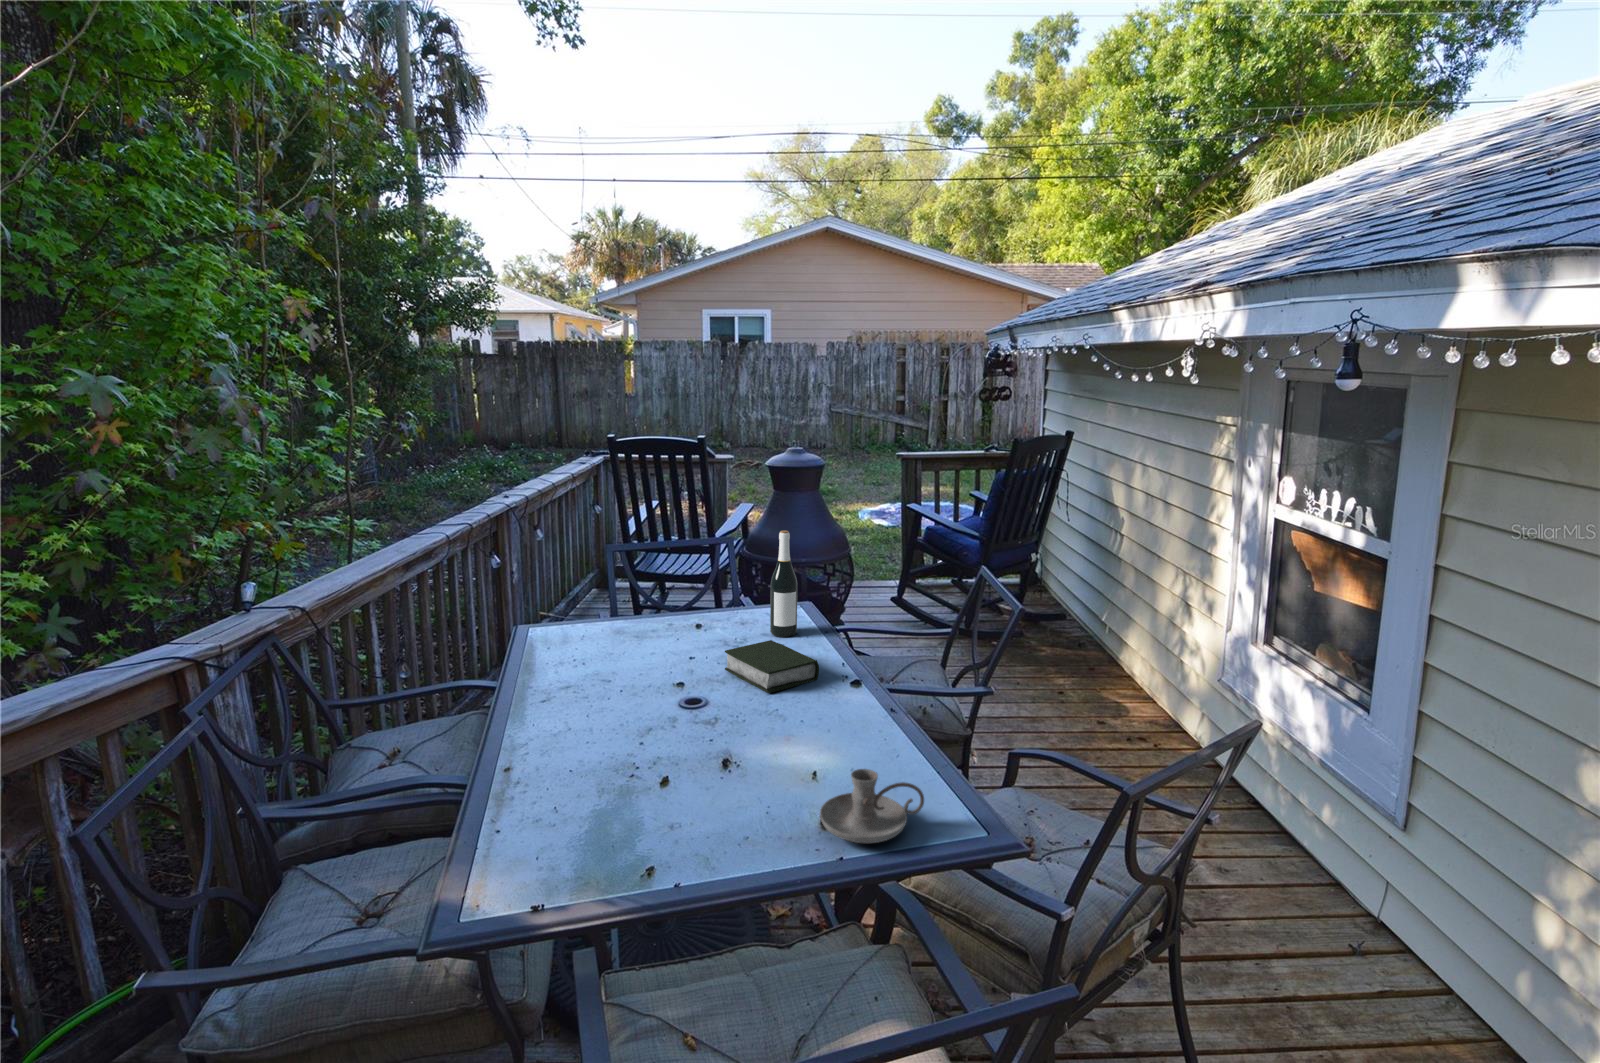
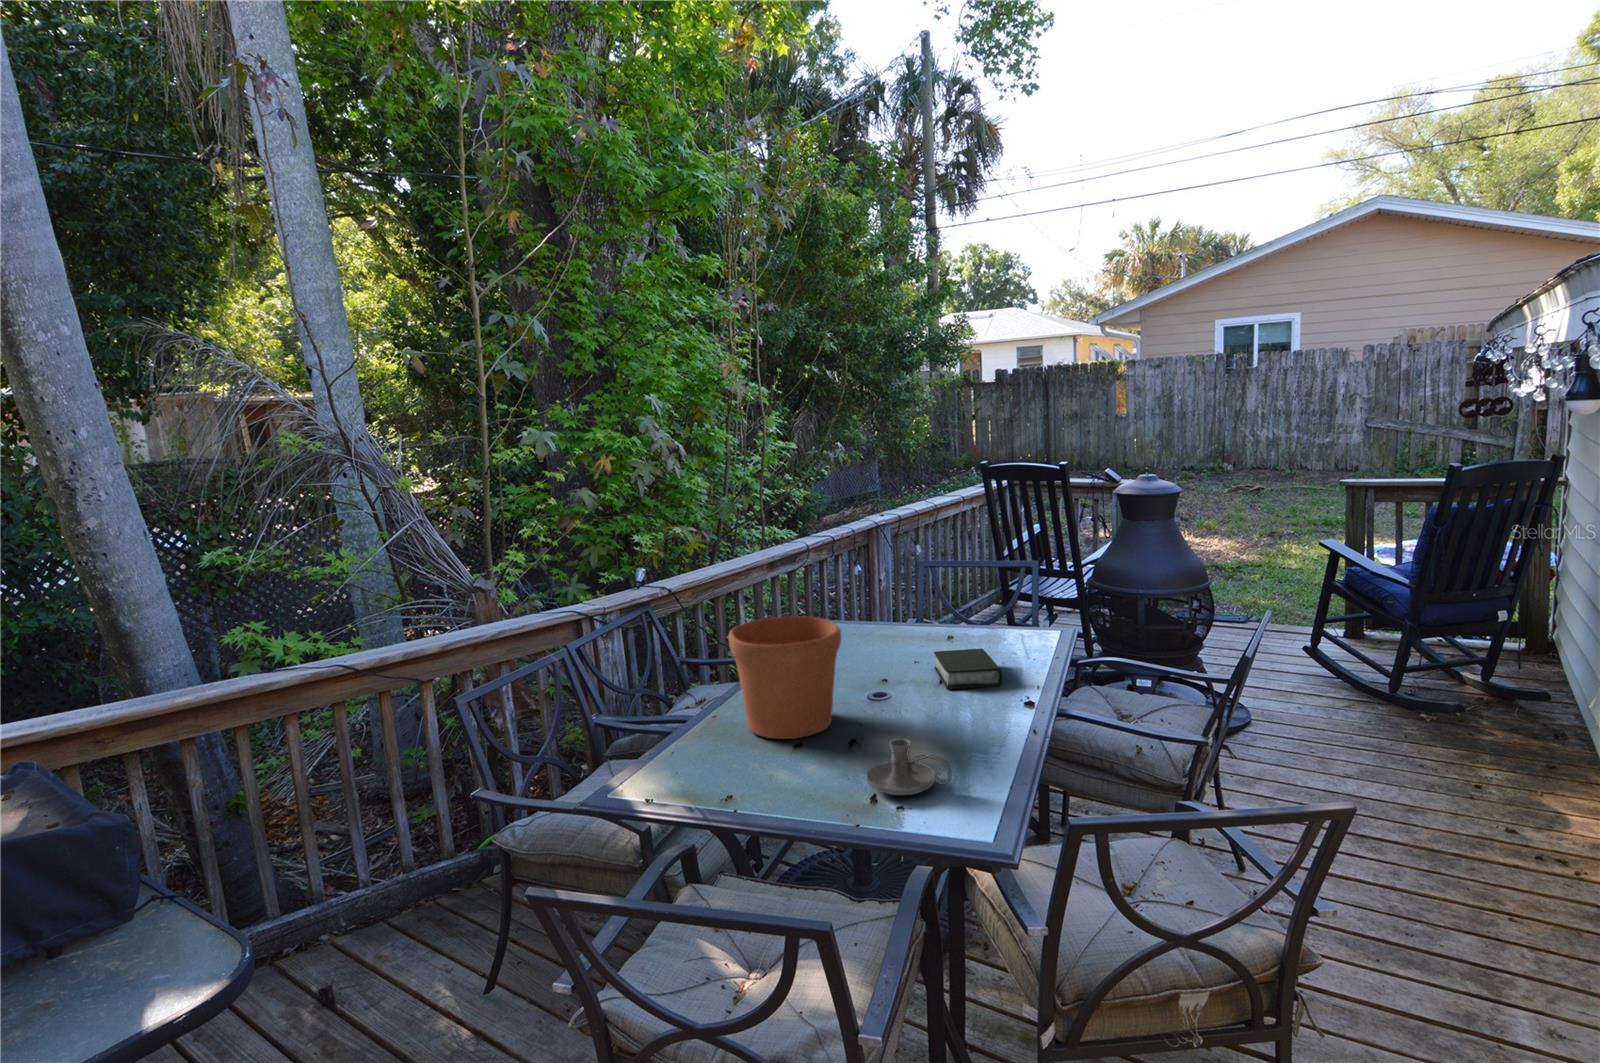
wine bottle: present [770,531,797,637] -> none [1005,553,1031,650]
flower pot: none [544,628,701,800] -> present [729,616,841,739]

